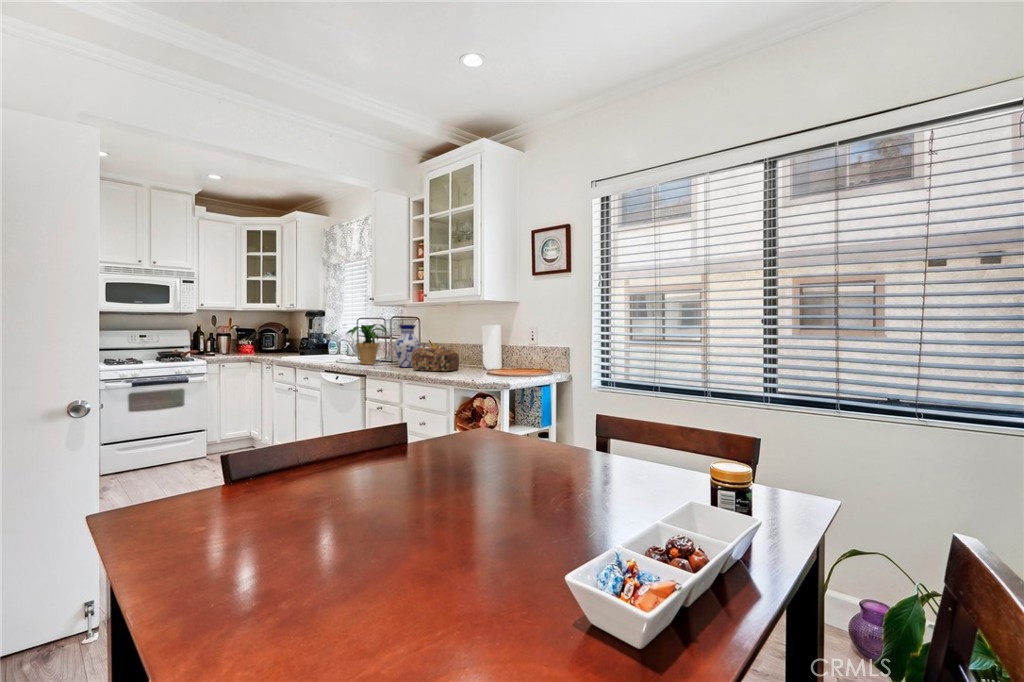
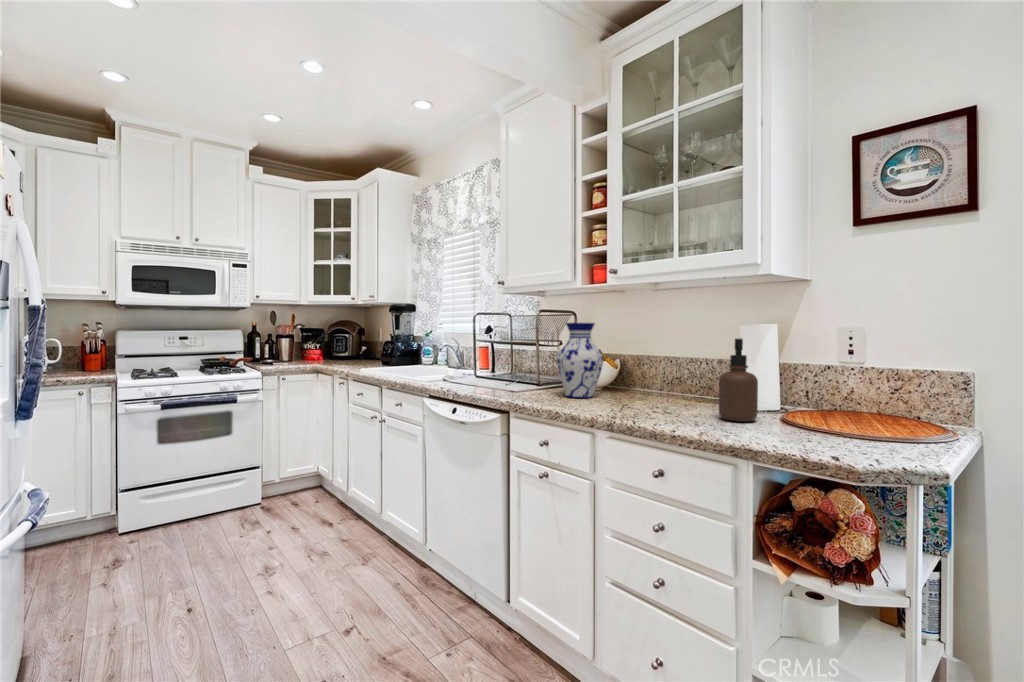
potted plant: present [346,324,387,364] -> none [463,322,531,388]
soap dispenser: none [459,333,477,373] -> present [719,339,758,422]
bread loaf: present [411,348,459,371] -> none [609,366,698,414]

